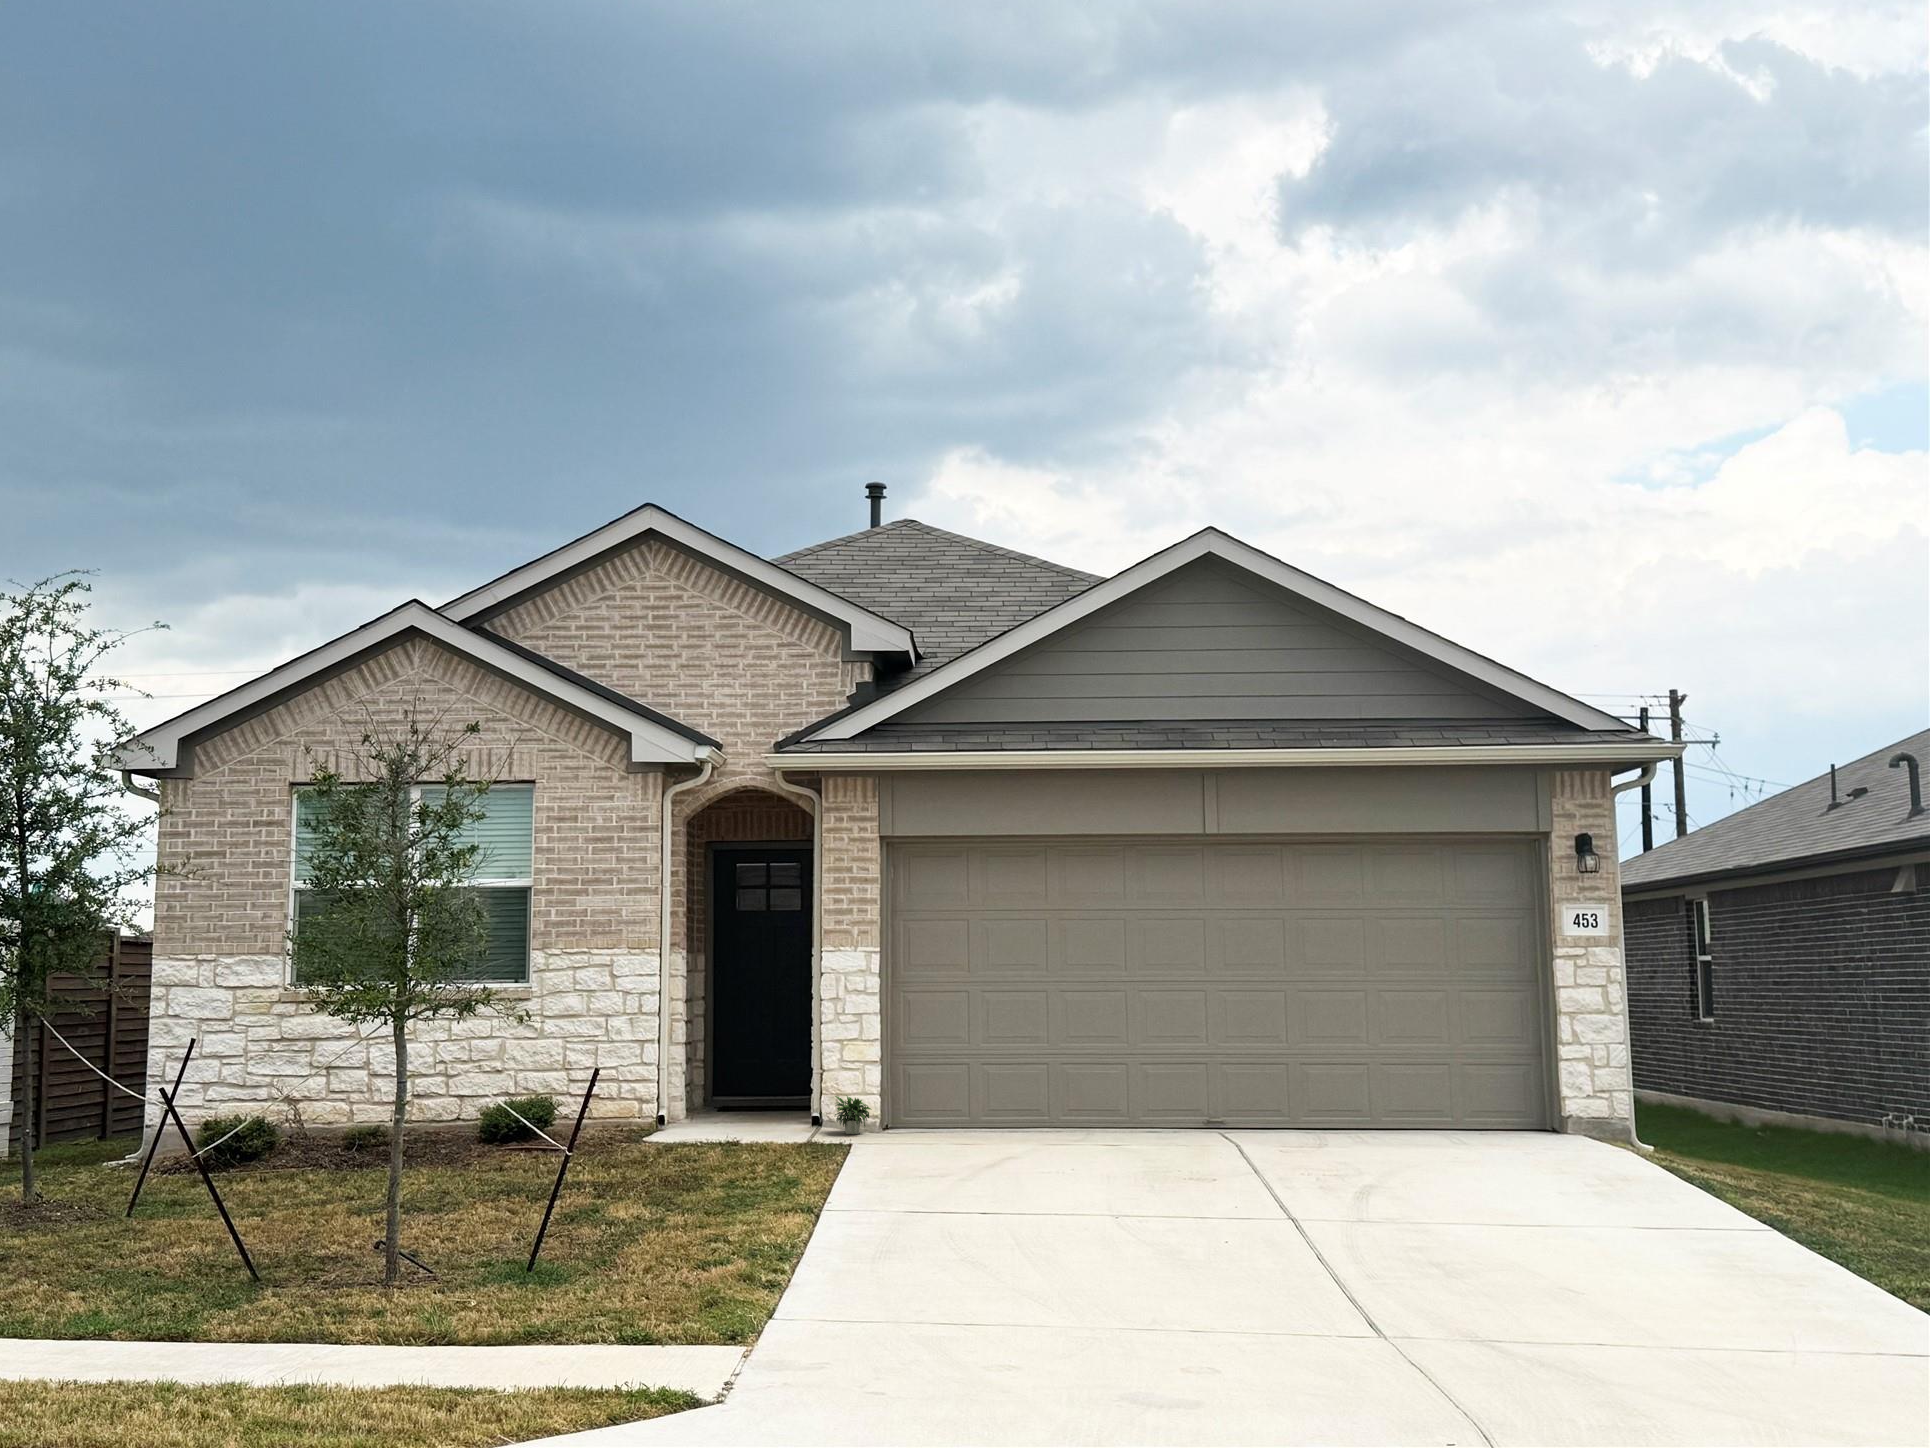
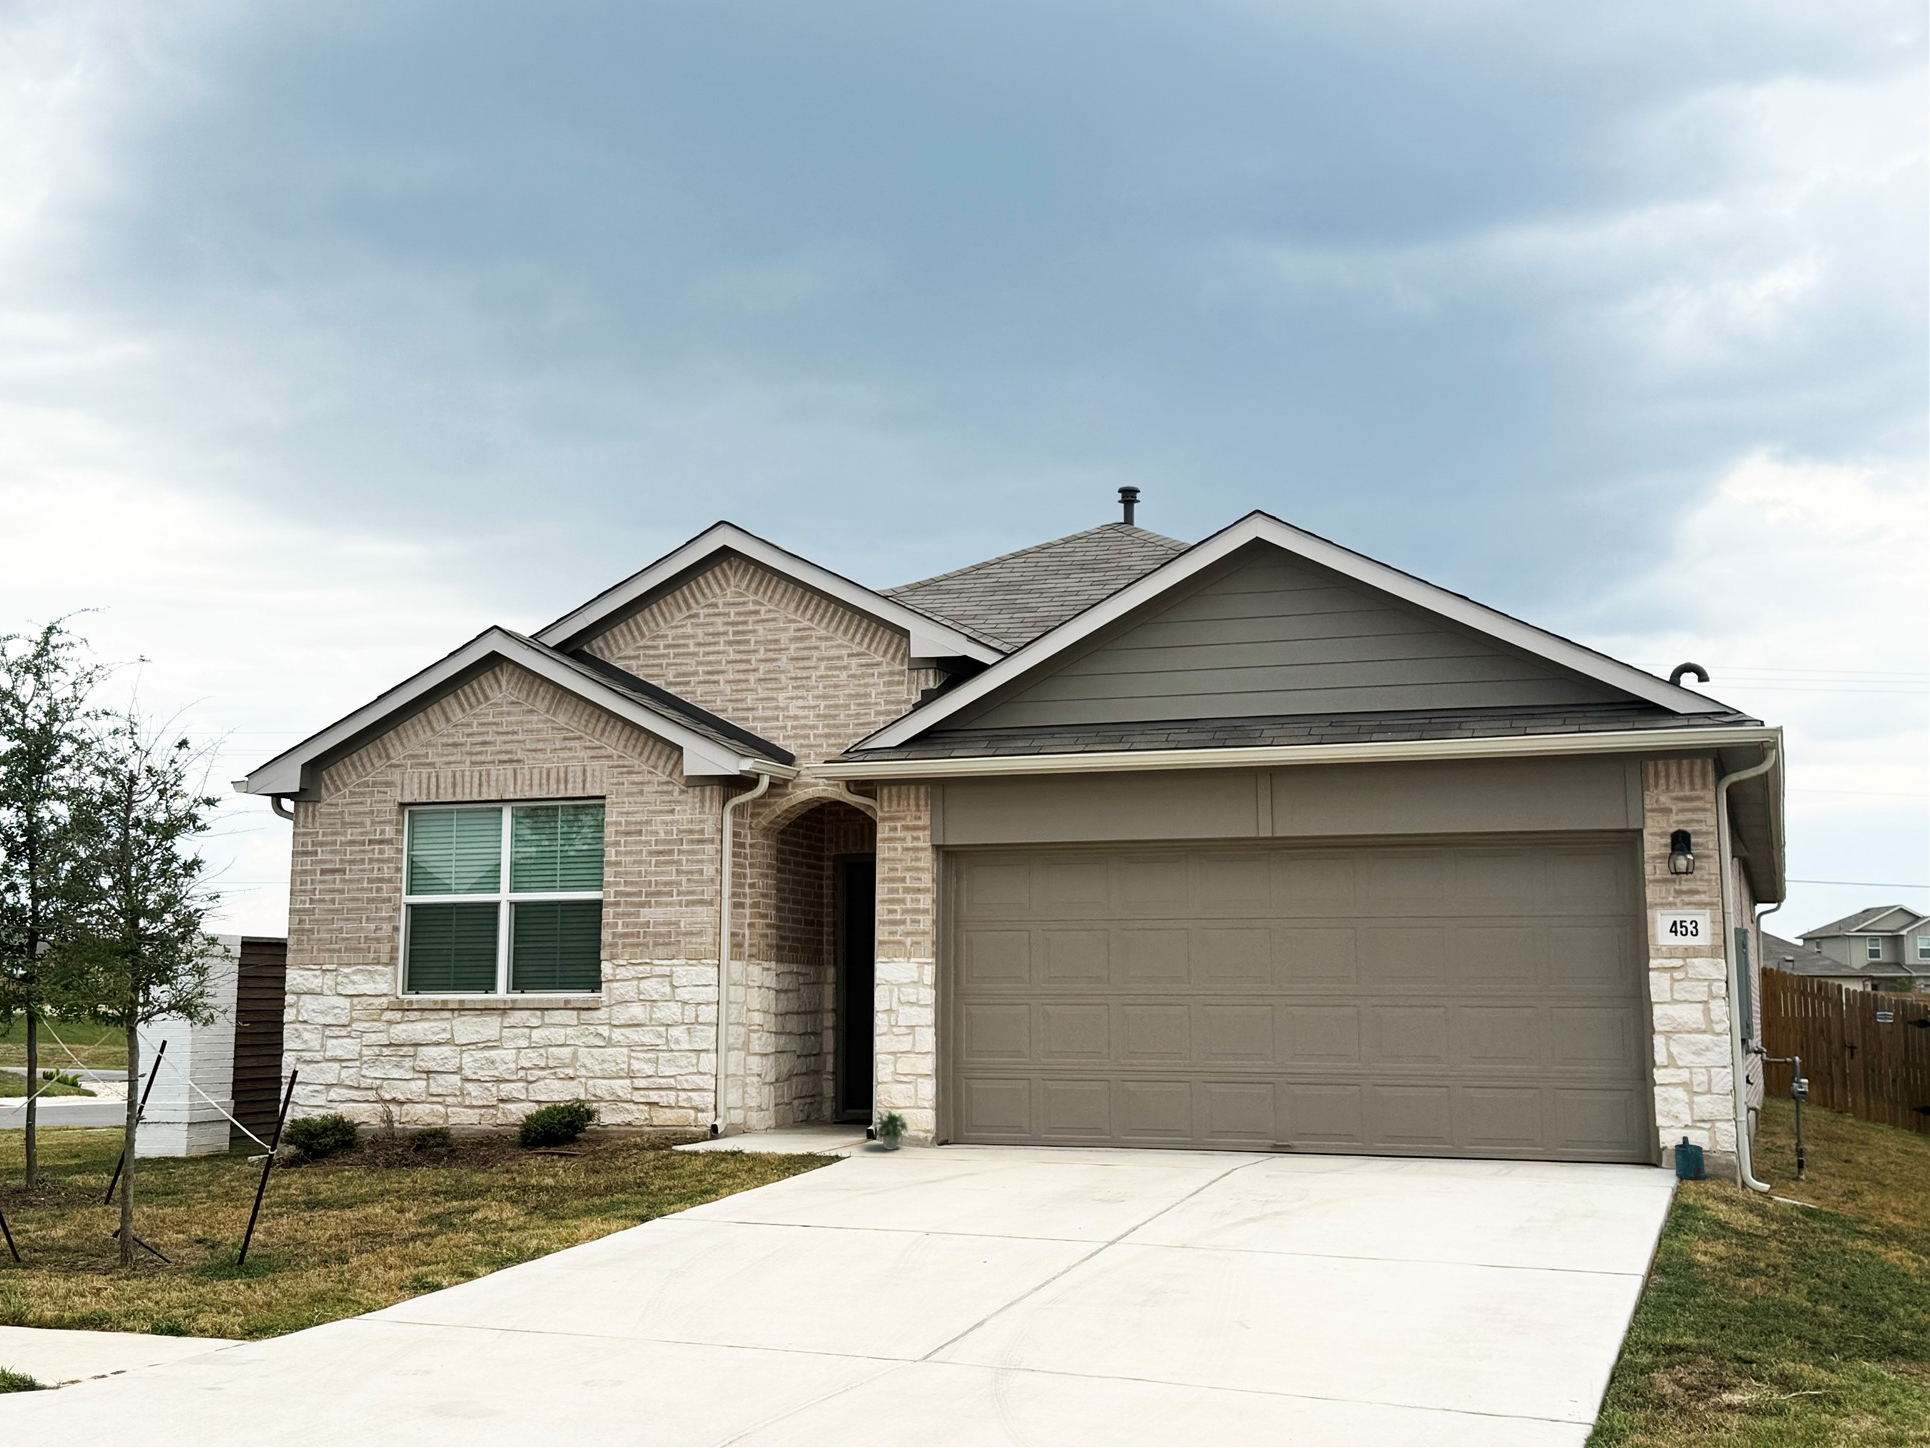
watering can: none [1575,1105,1601,1141] -> present [1674,1136,1706,1180]

